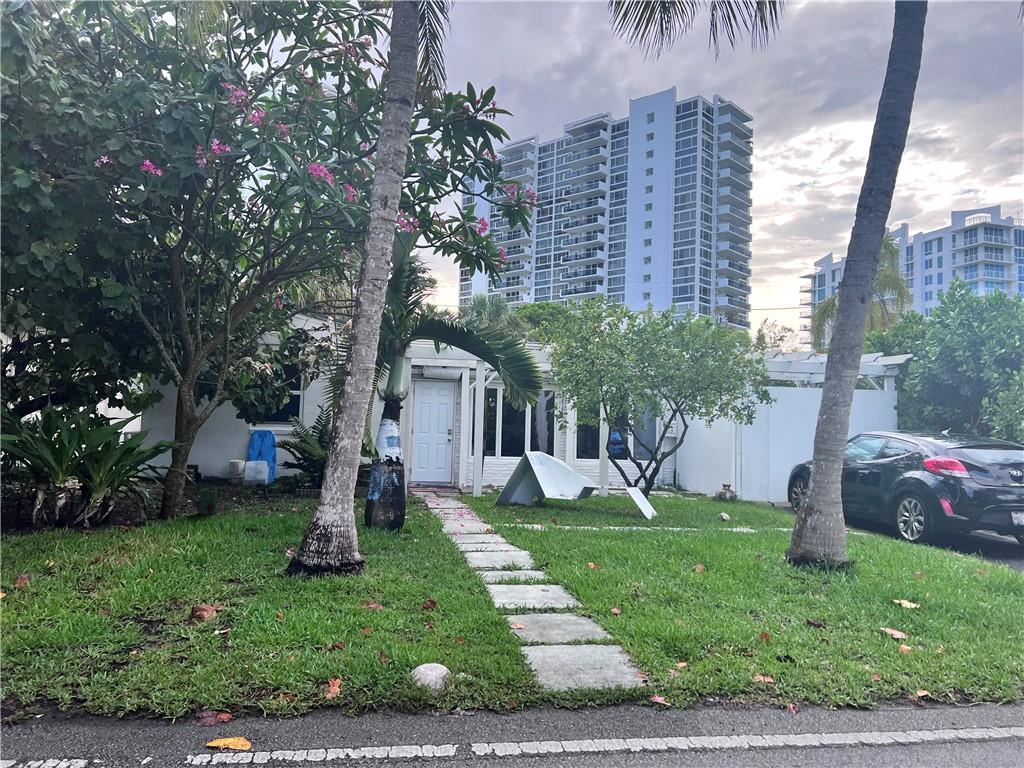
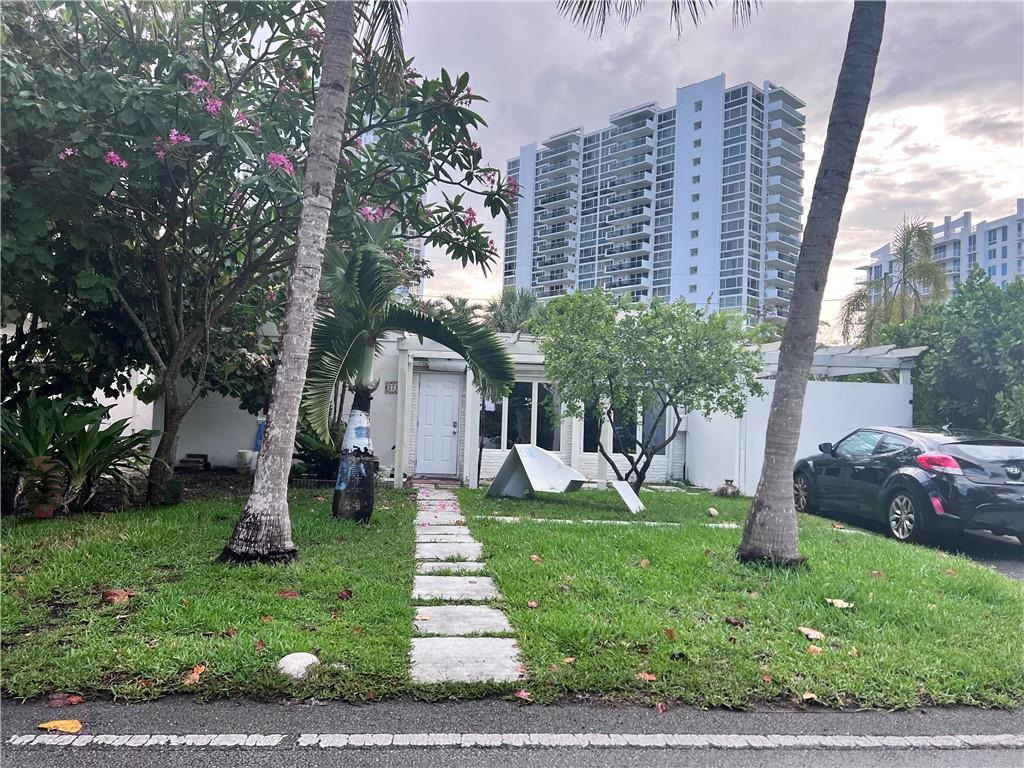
decorative plant: none [56,468,110,531] -> present [19,456,67,517]

